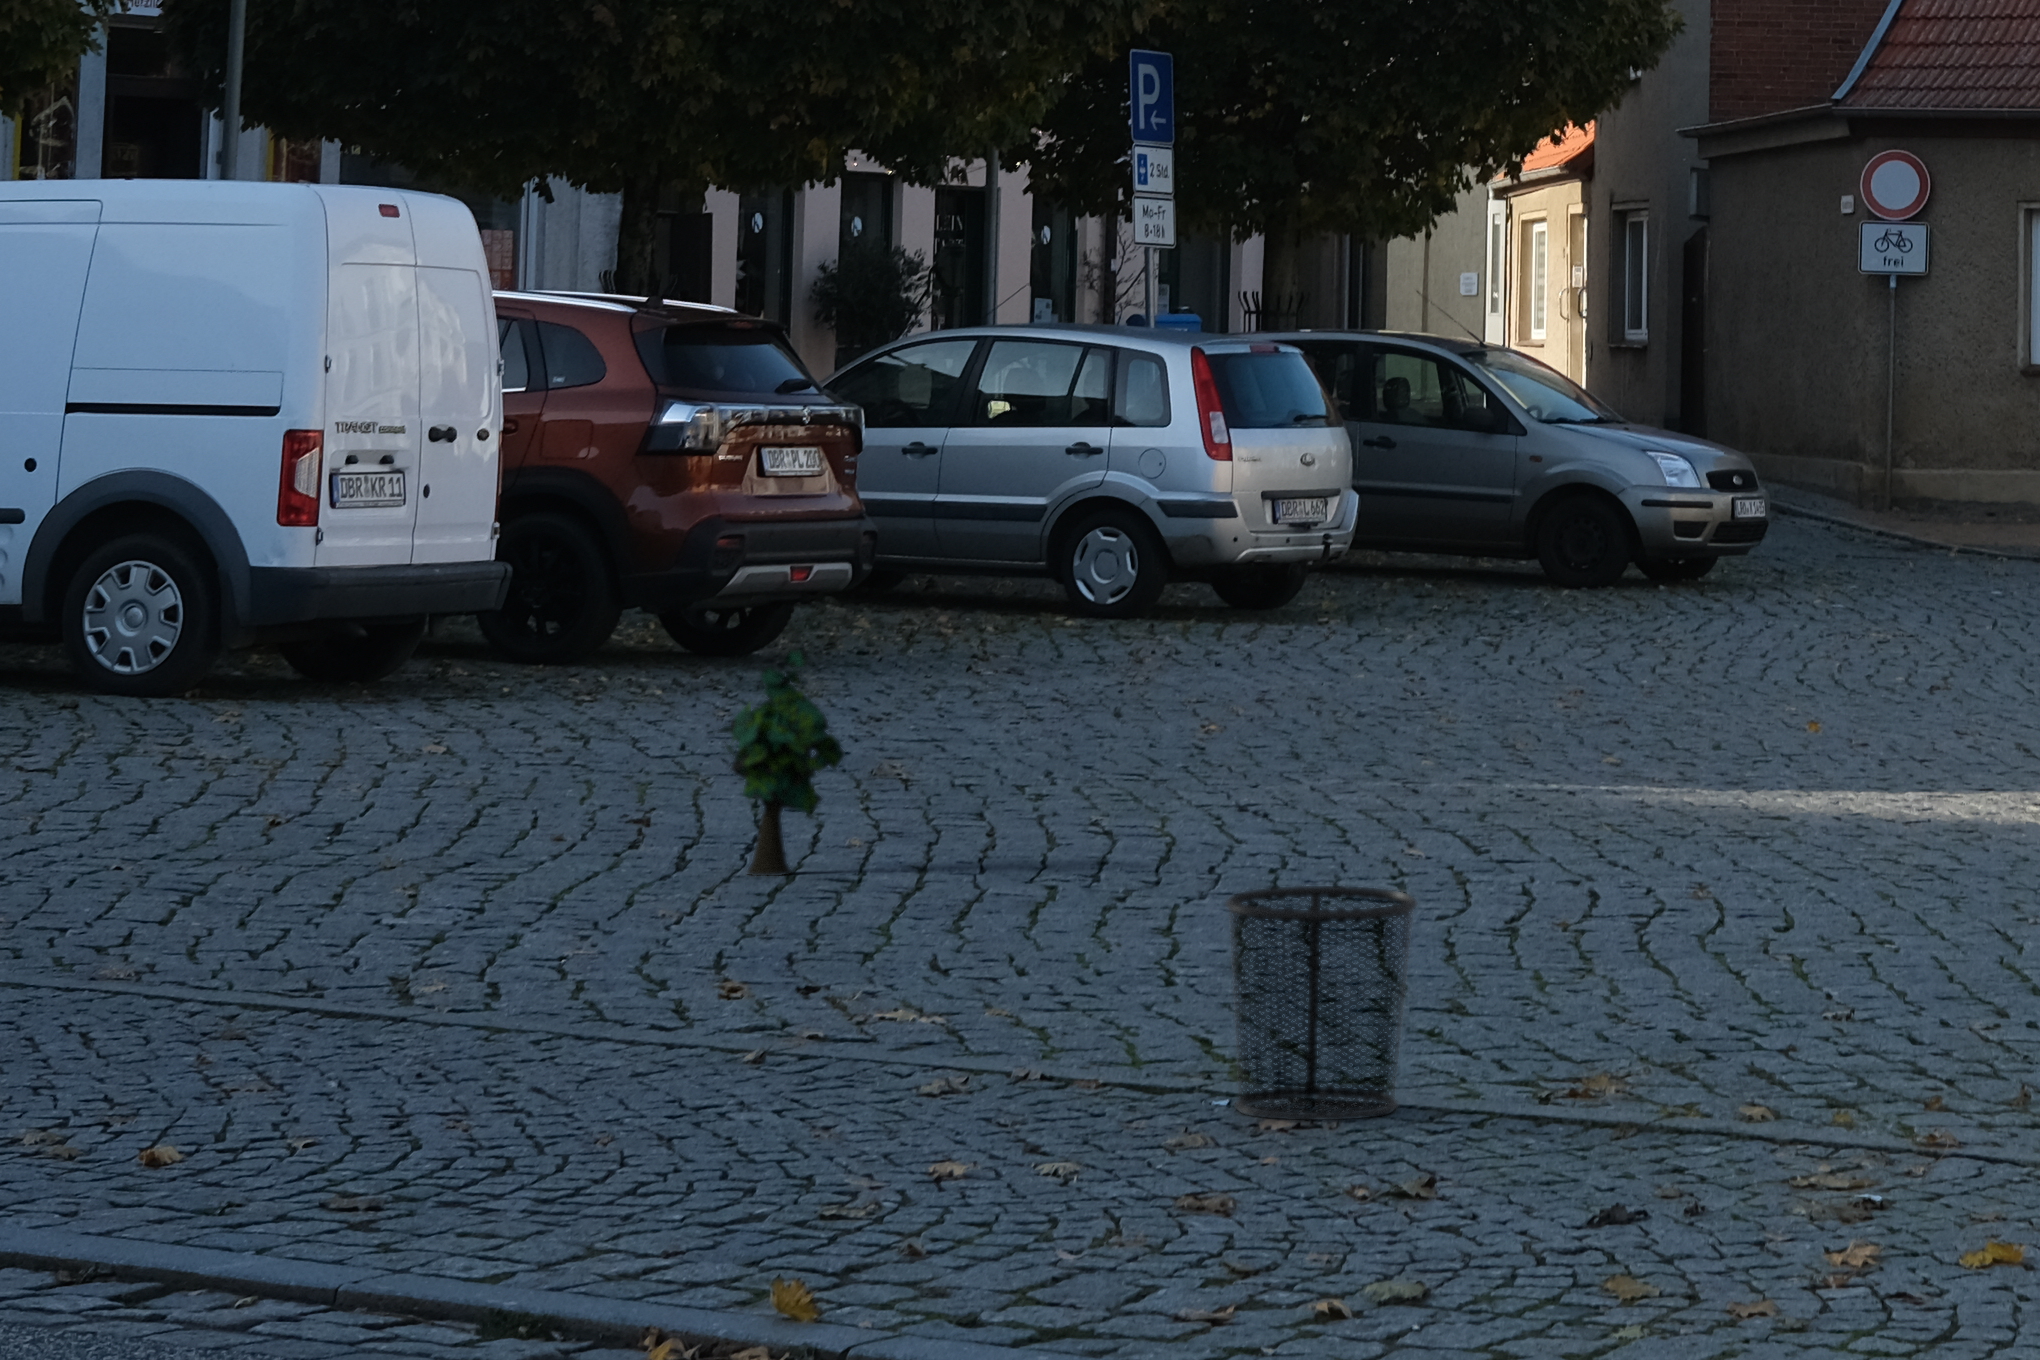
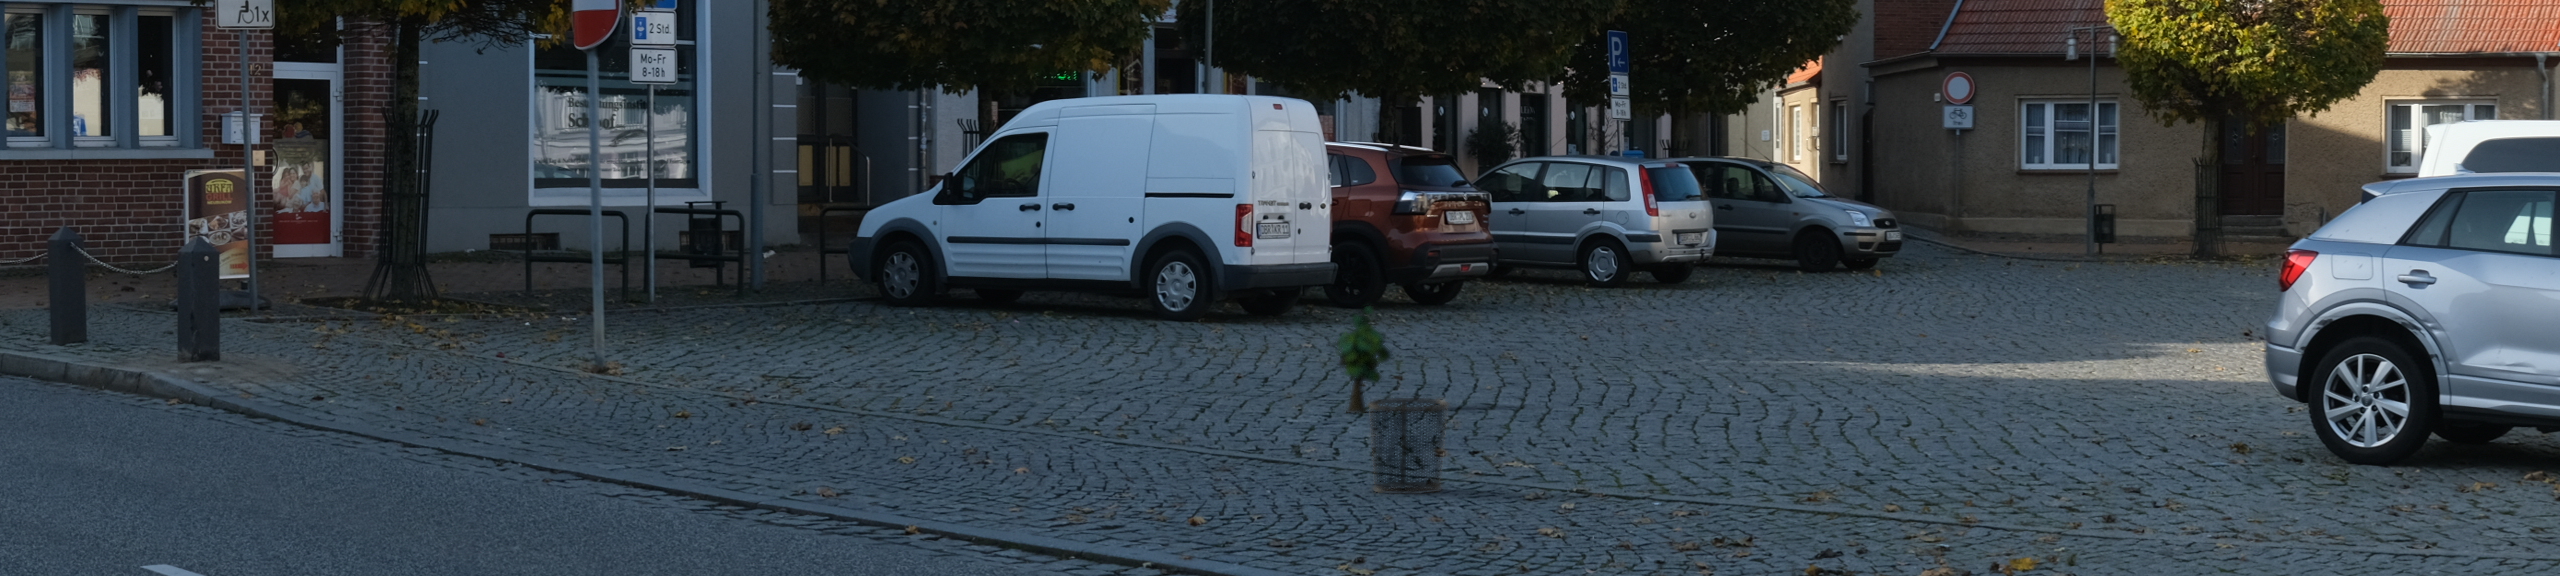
waste bin: present [1226,886,1417,1120] -> present [1368,398,1449,494]

